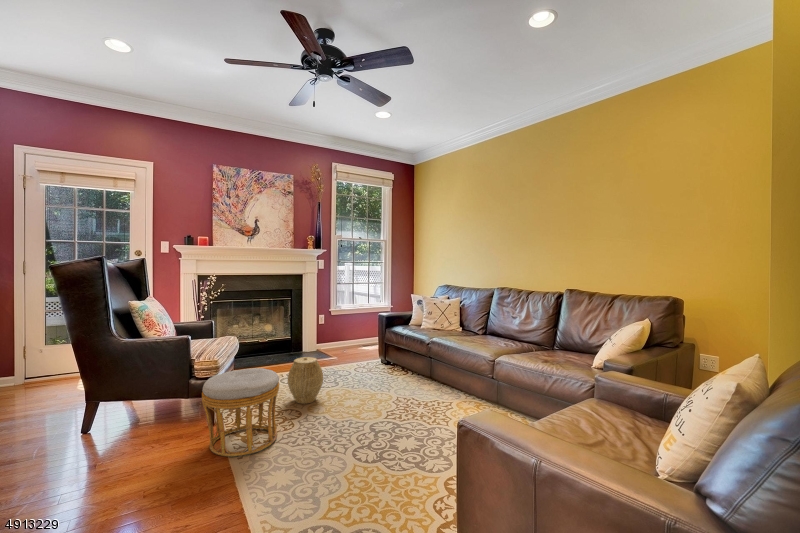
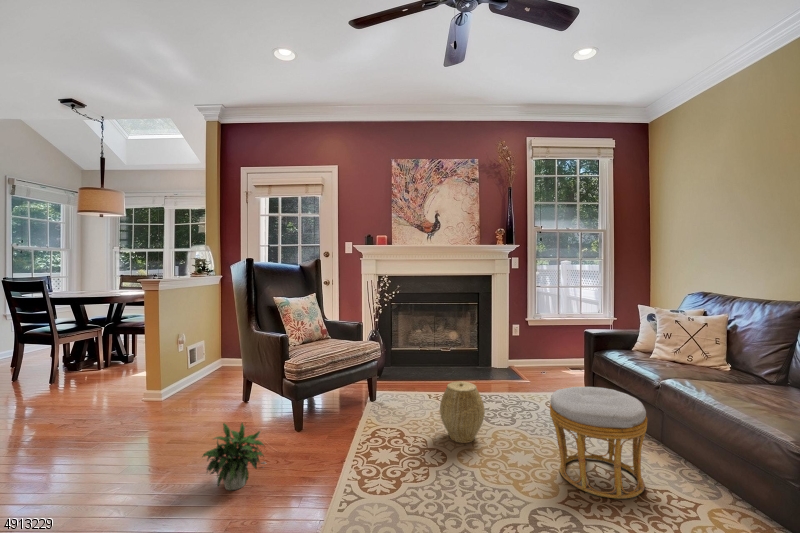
ottoman: present [202,368,279,457] -> present [550,387,647,499]
potted plant: none [69,418,139,484] -> present [202,423,266,490]

